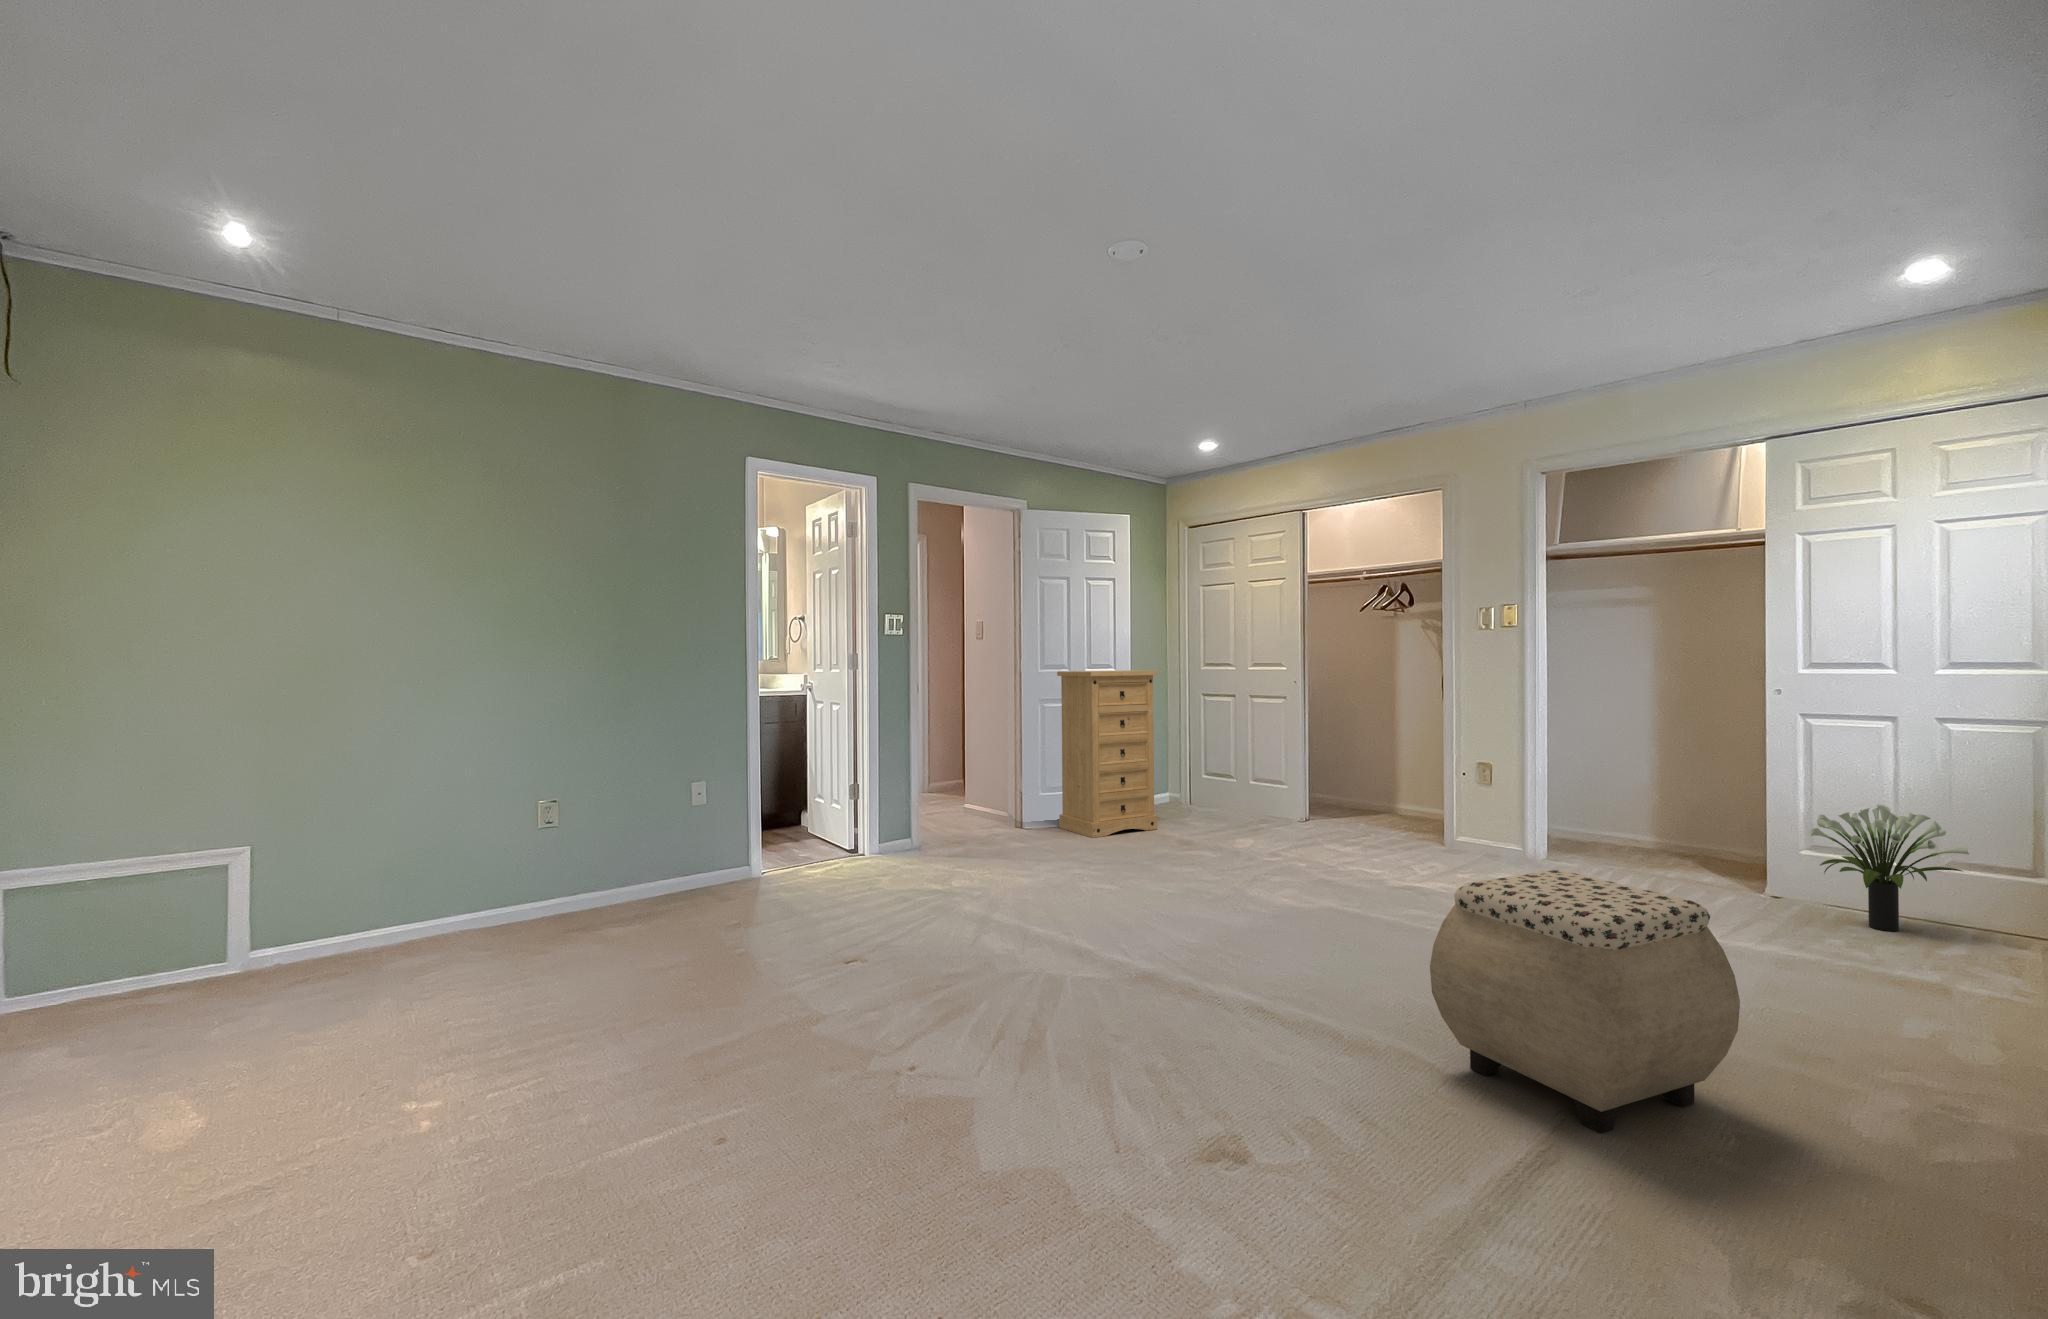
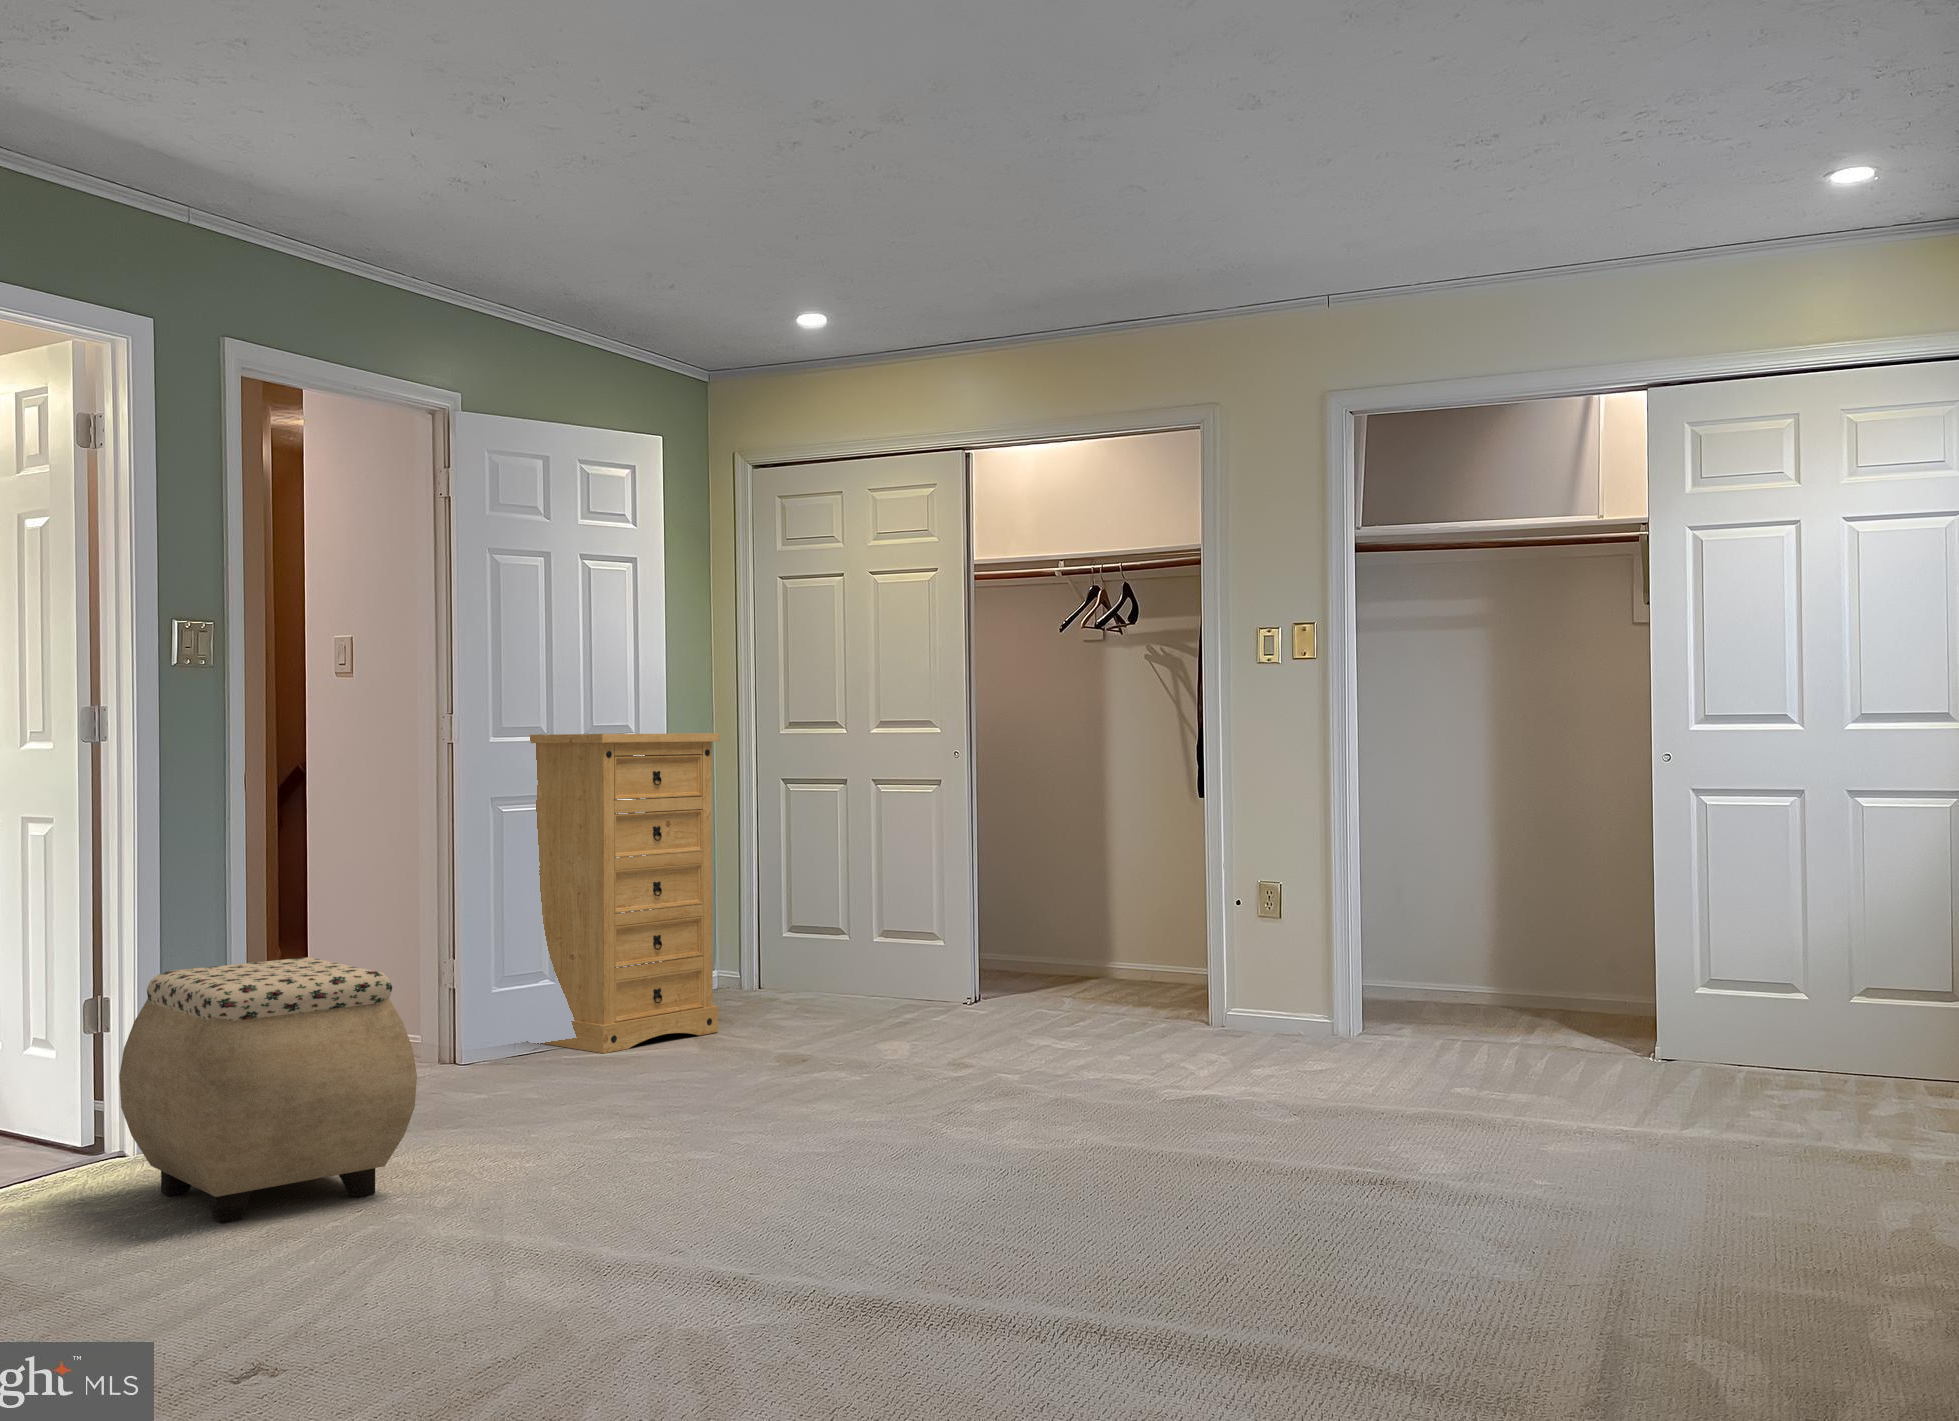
potted plant: present [1808,805,1969,931] -> none [1710,915,1890,1094]
ottoman: present [1430,870,1740,1133] -> present [119,957,417,1223]

